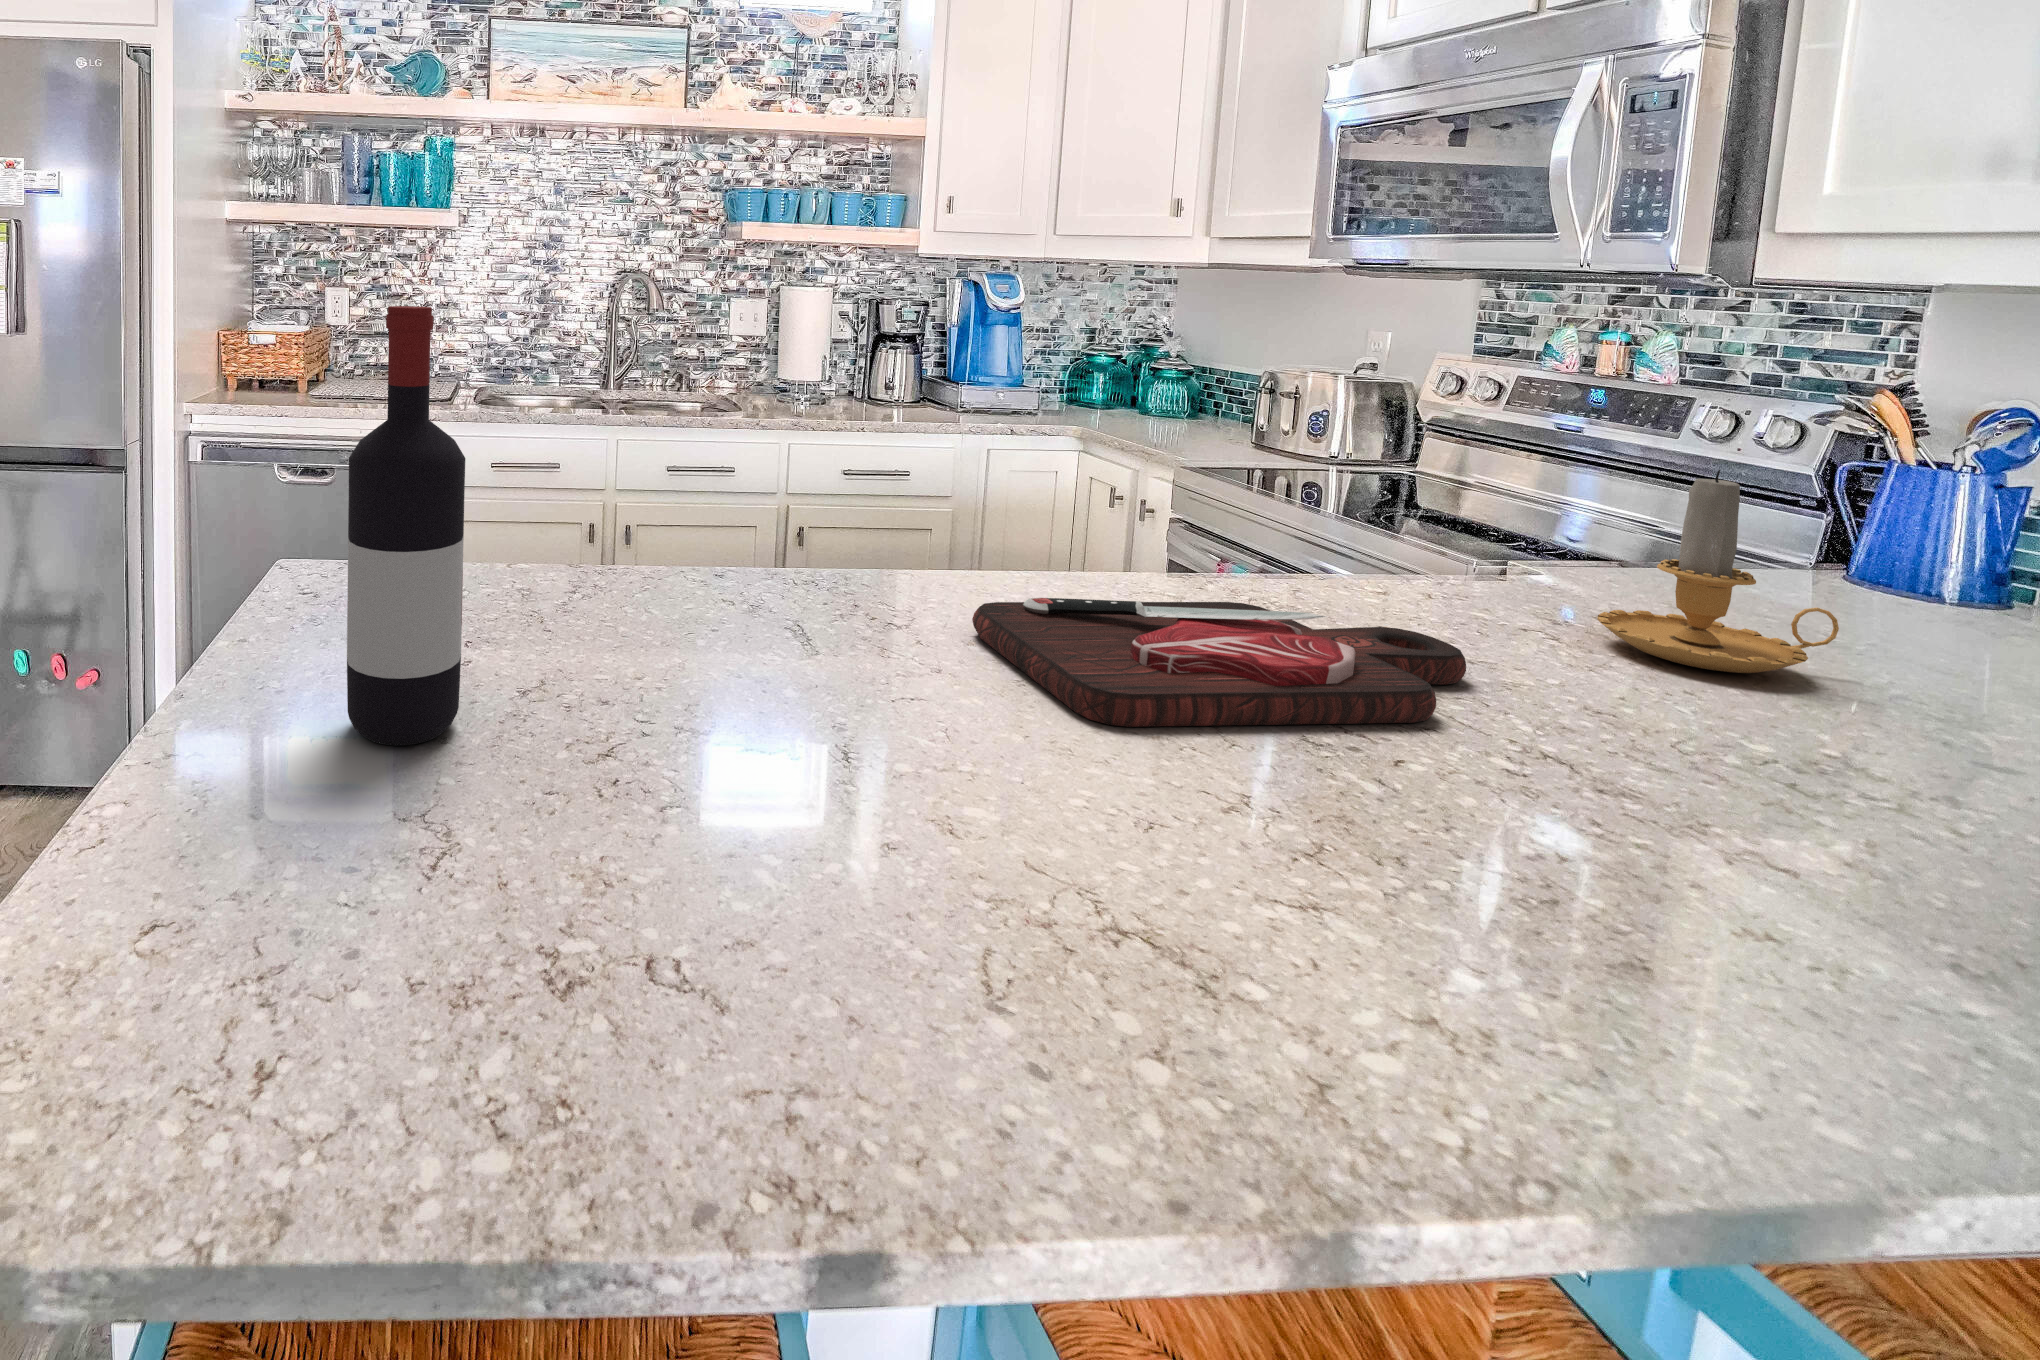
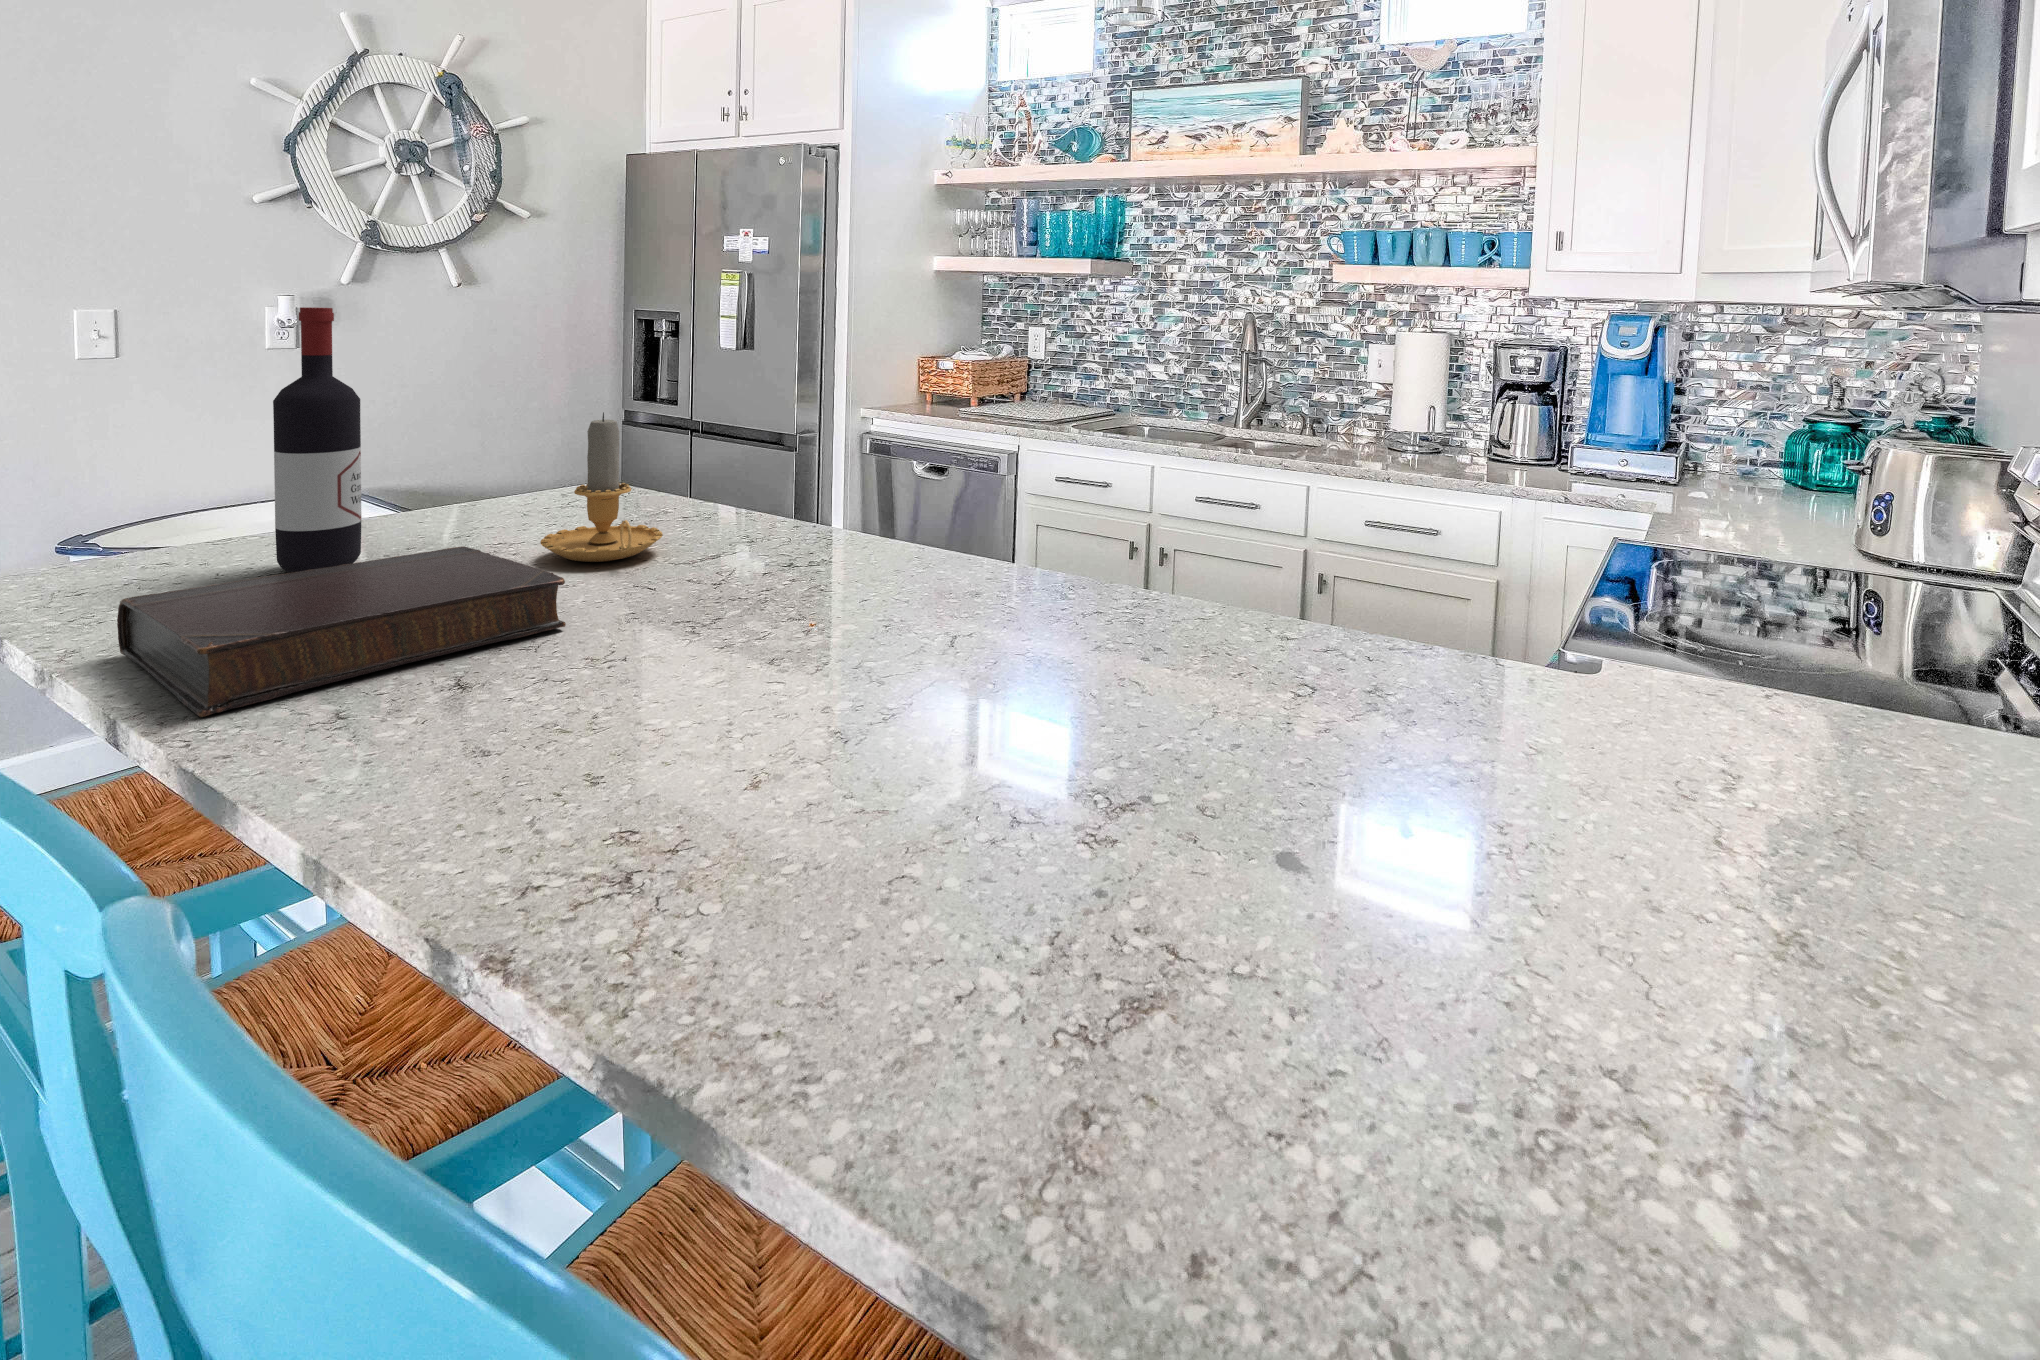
candle: present [1597,470,1839,673] -> present [540,412,663,562]
cutting board: present [972,598,1466,727] -> none [630,573,1064,709]
book: none [681,646,1135,955] -> present [117,546,566,717]

